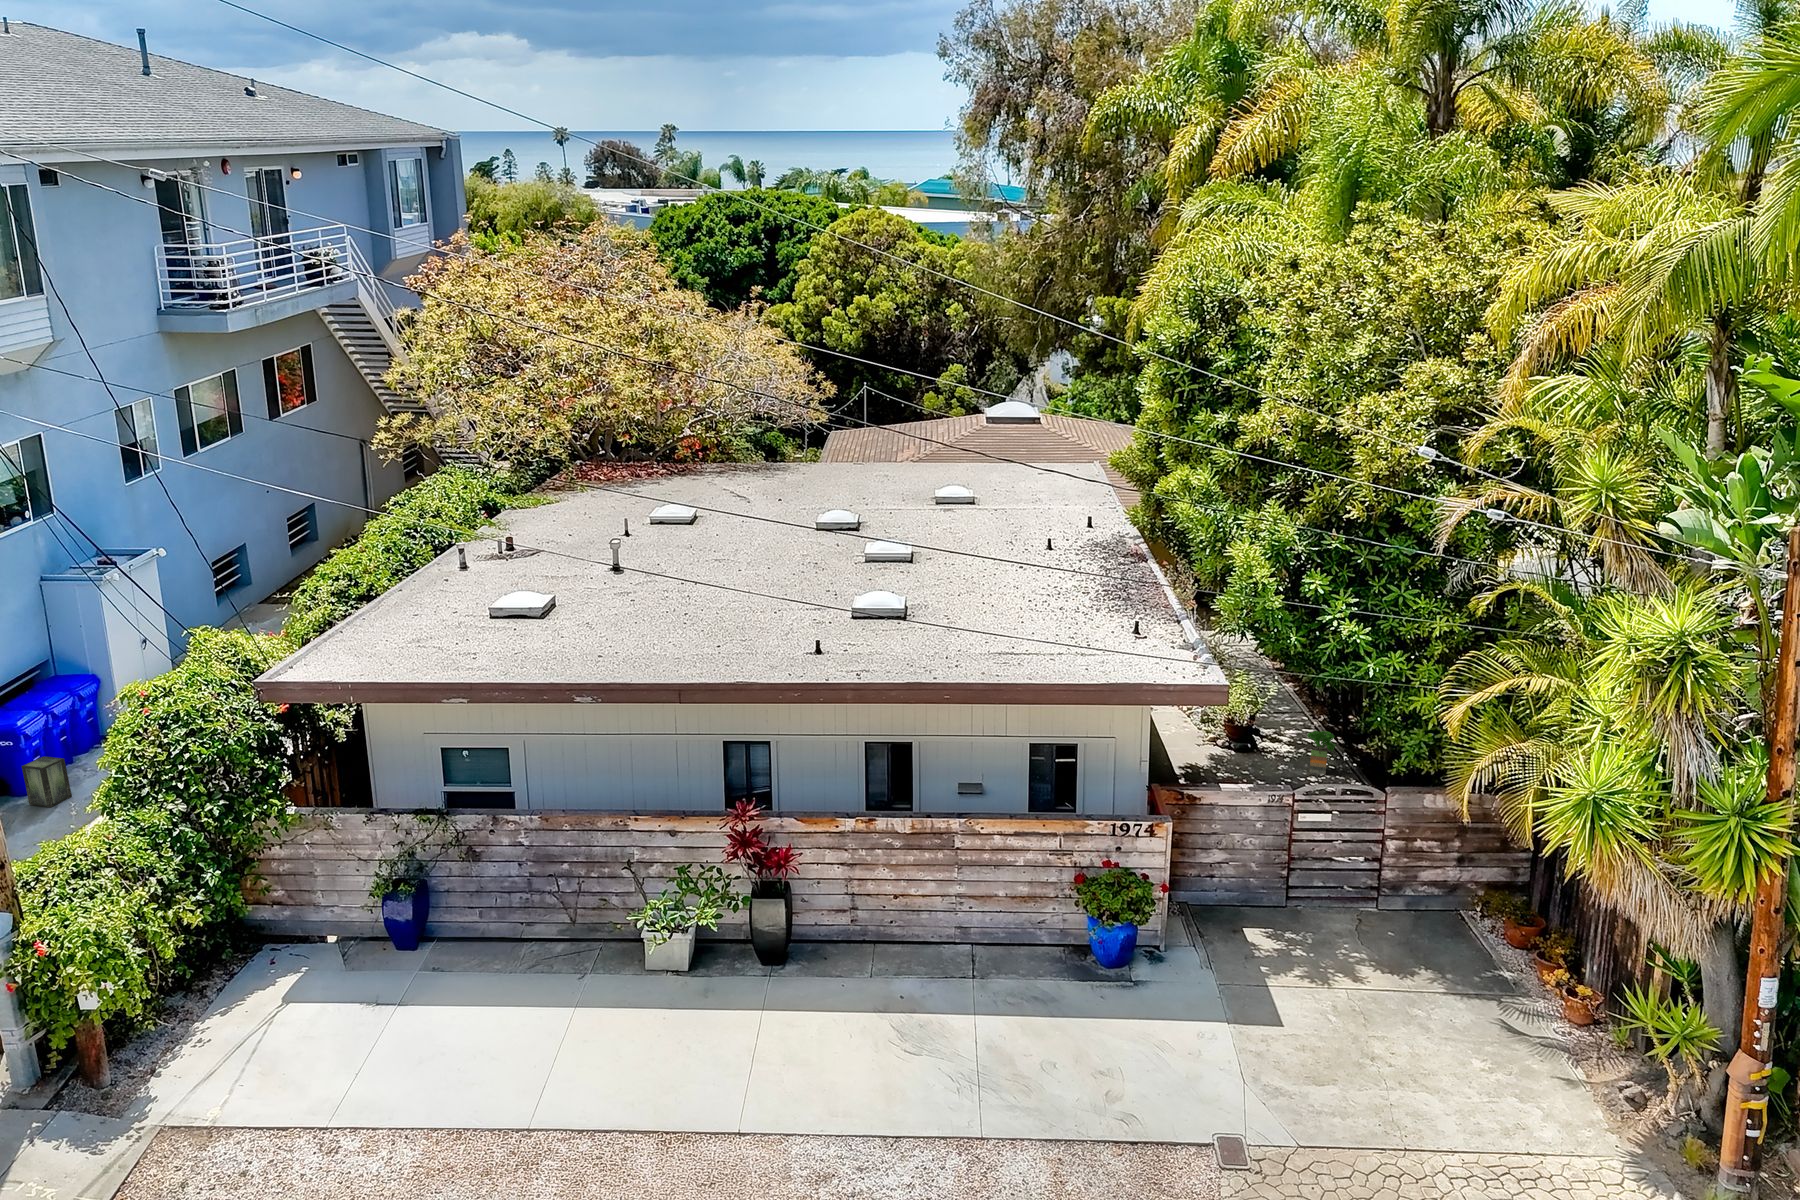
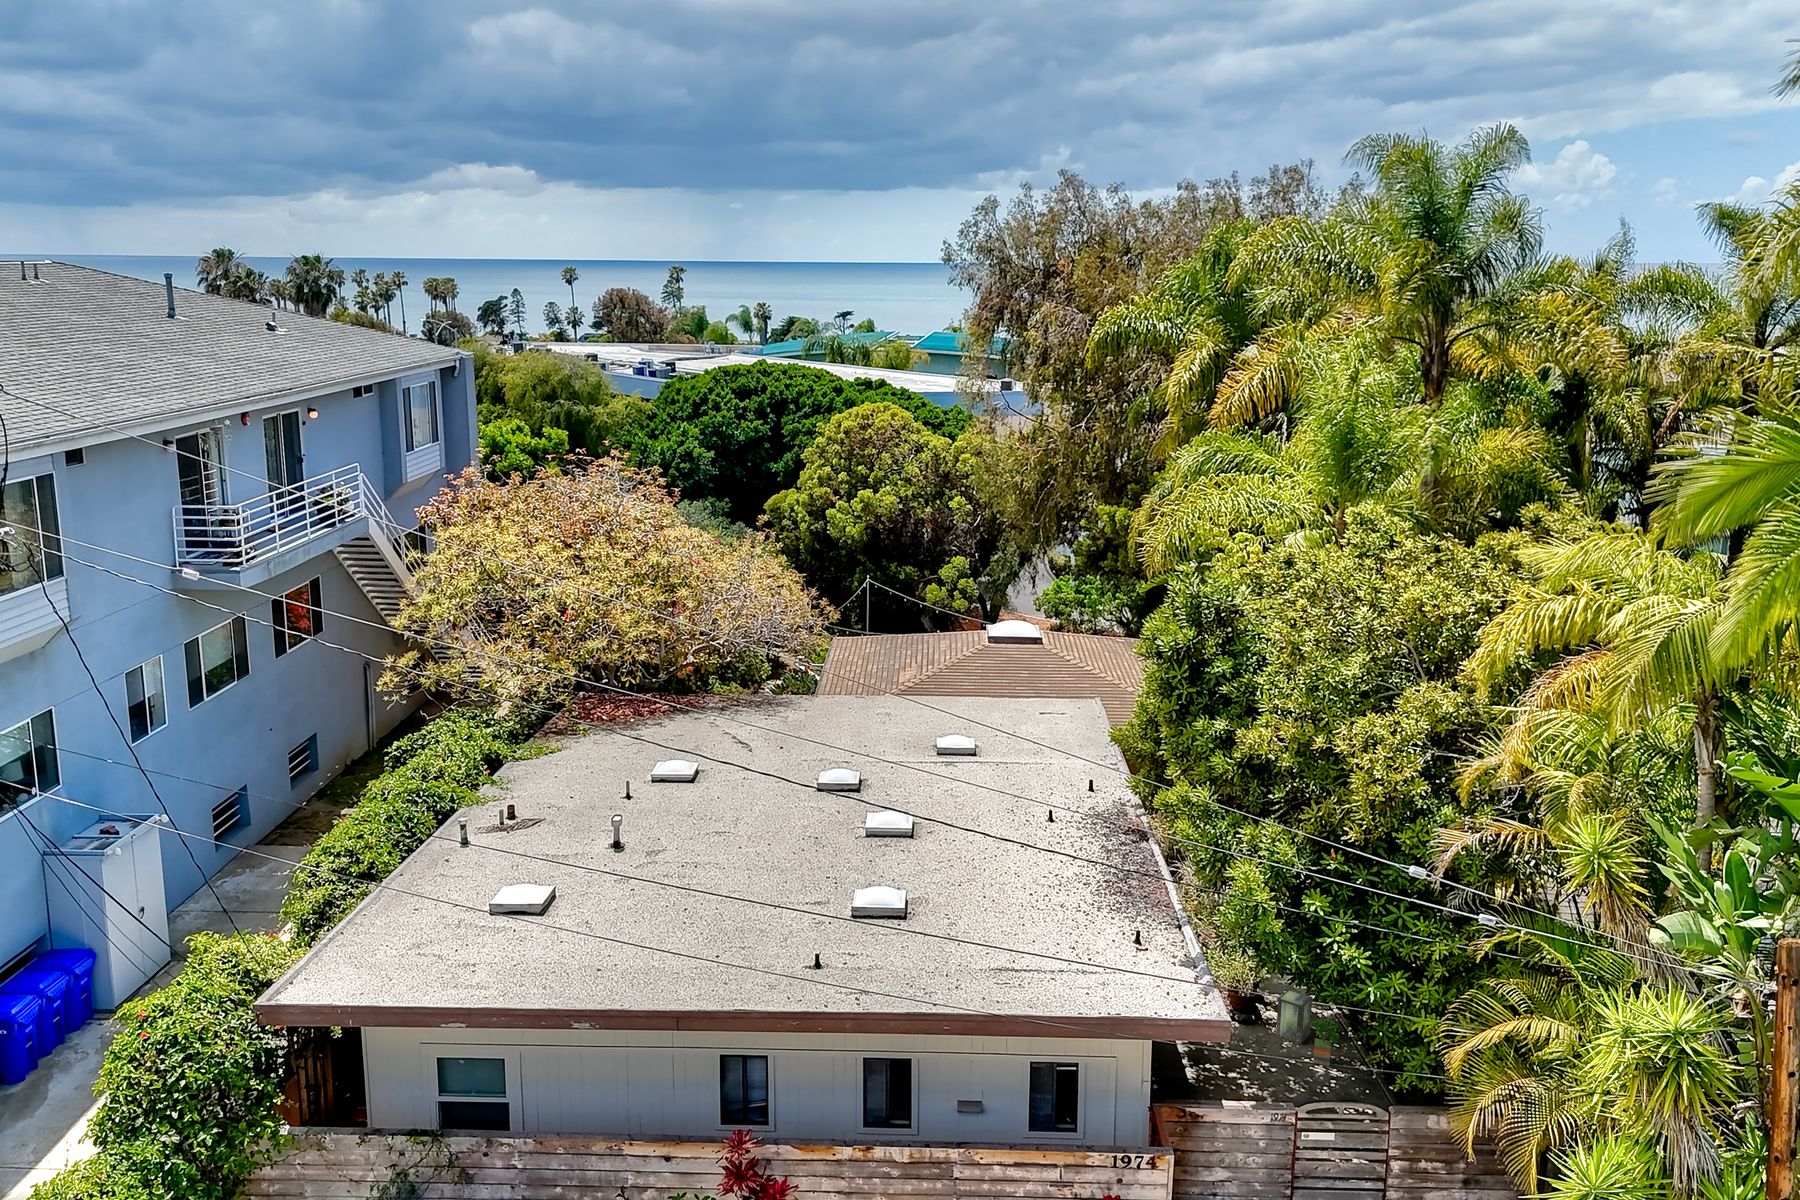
storage box: present [21,756,72,808] -> present [1276,989,1312,1044]

